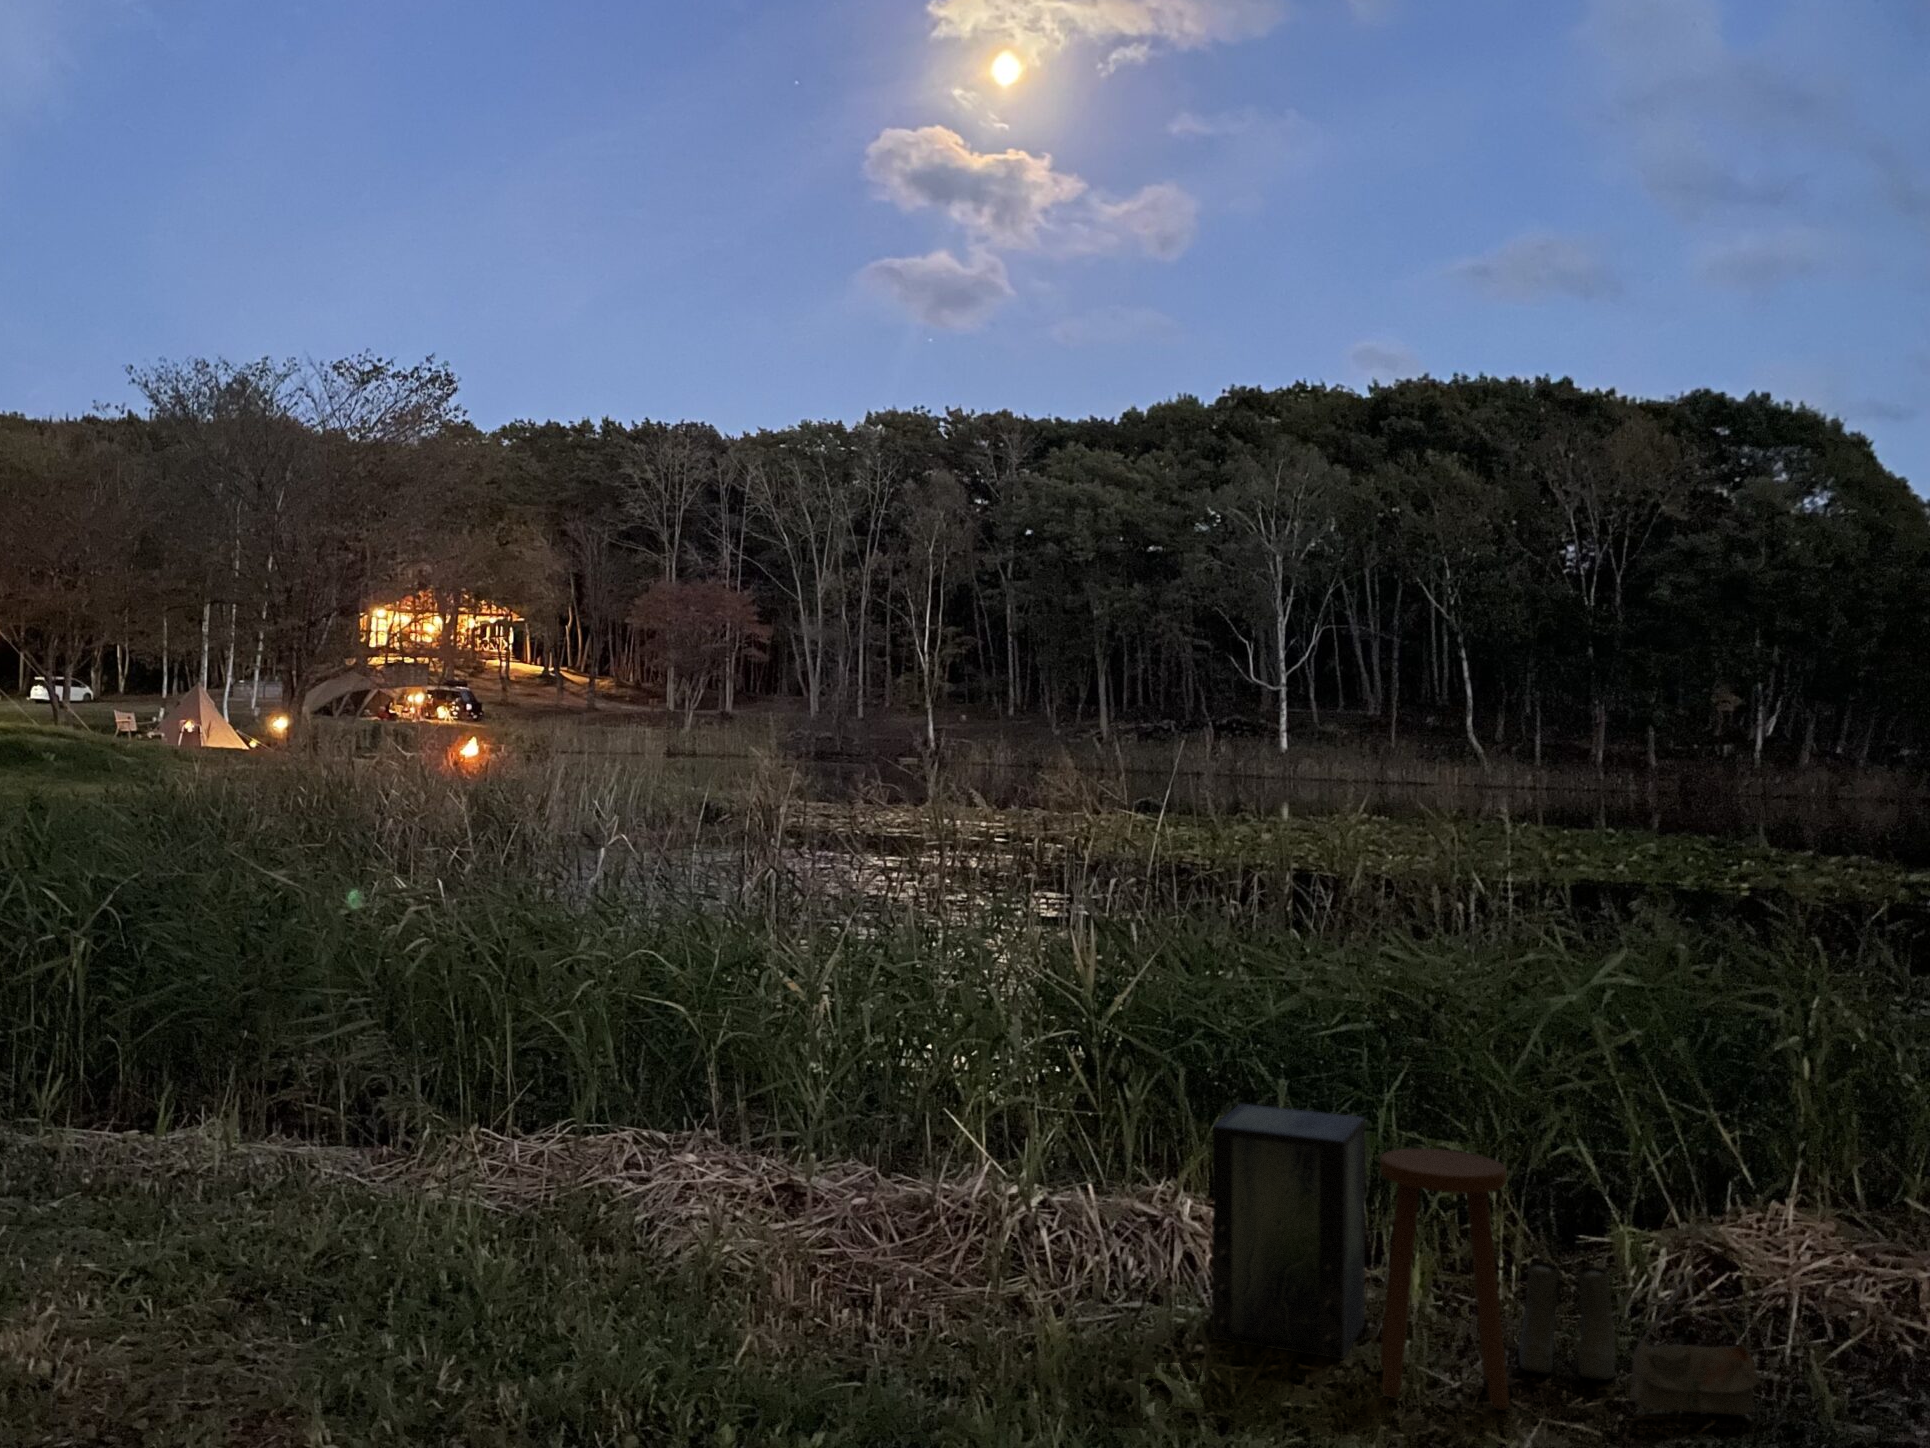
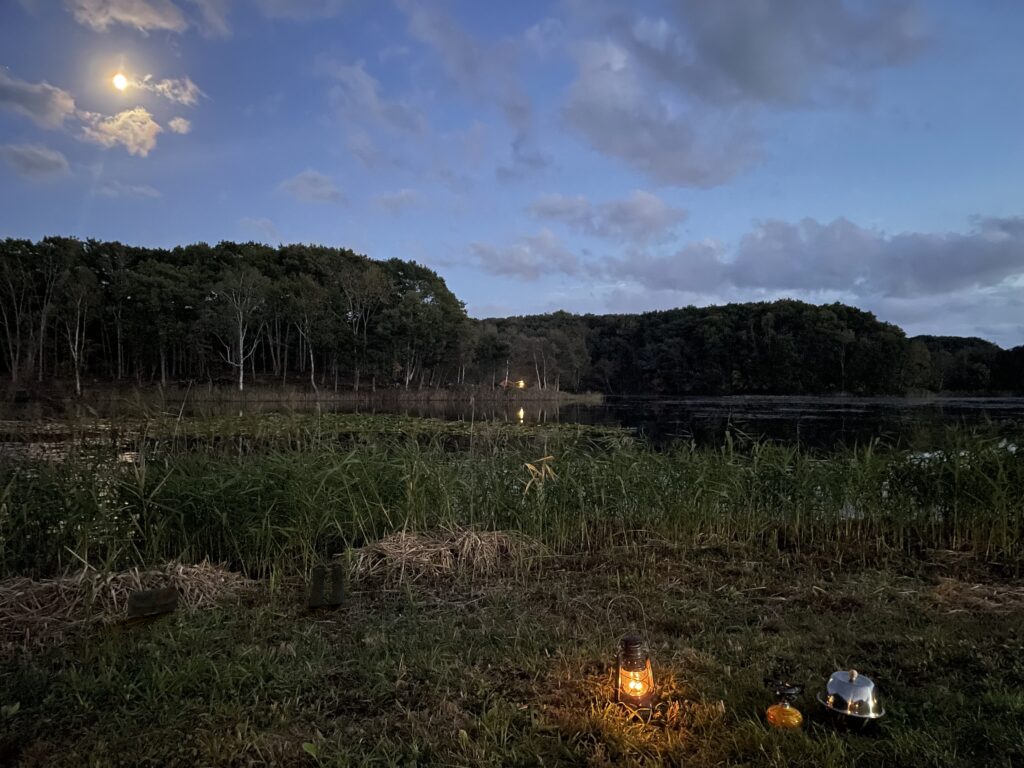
storage box: present [1212,1104,1365,1359] -> none [185,523,254,622]
stool: present [1380,1149,1509,1410] -> none [253,530,304,630]
bag: present [1630,1273,1761,1415] -> present [127,563,179,616]

